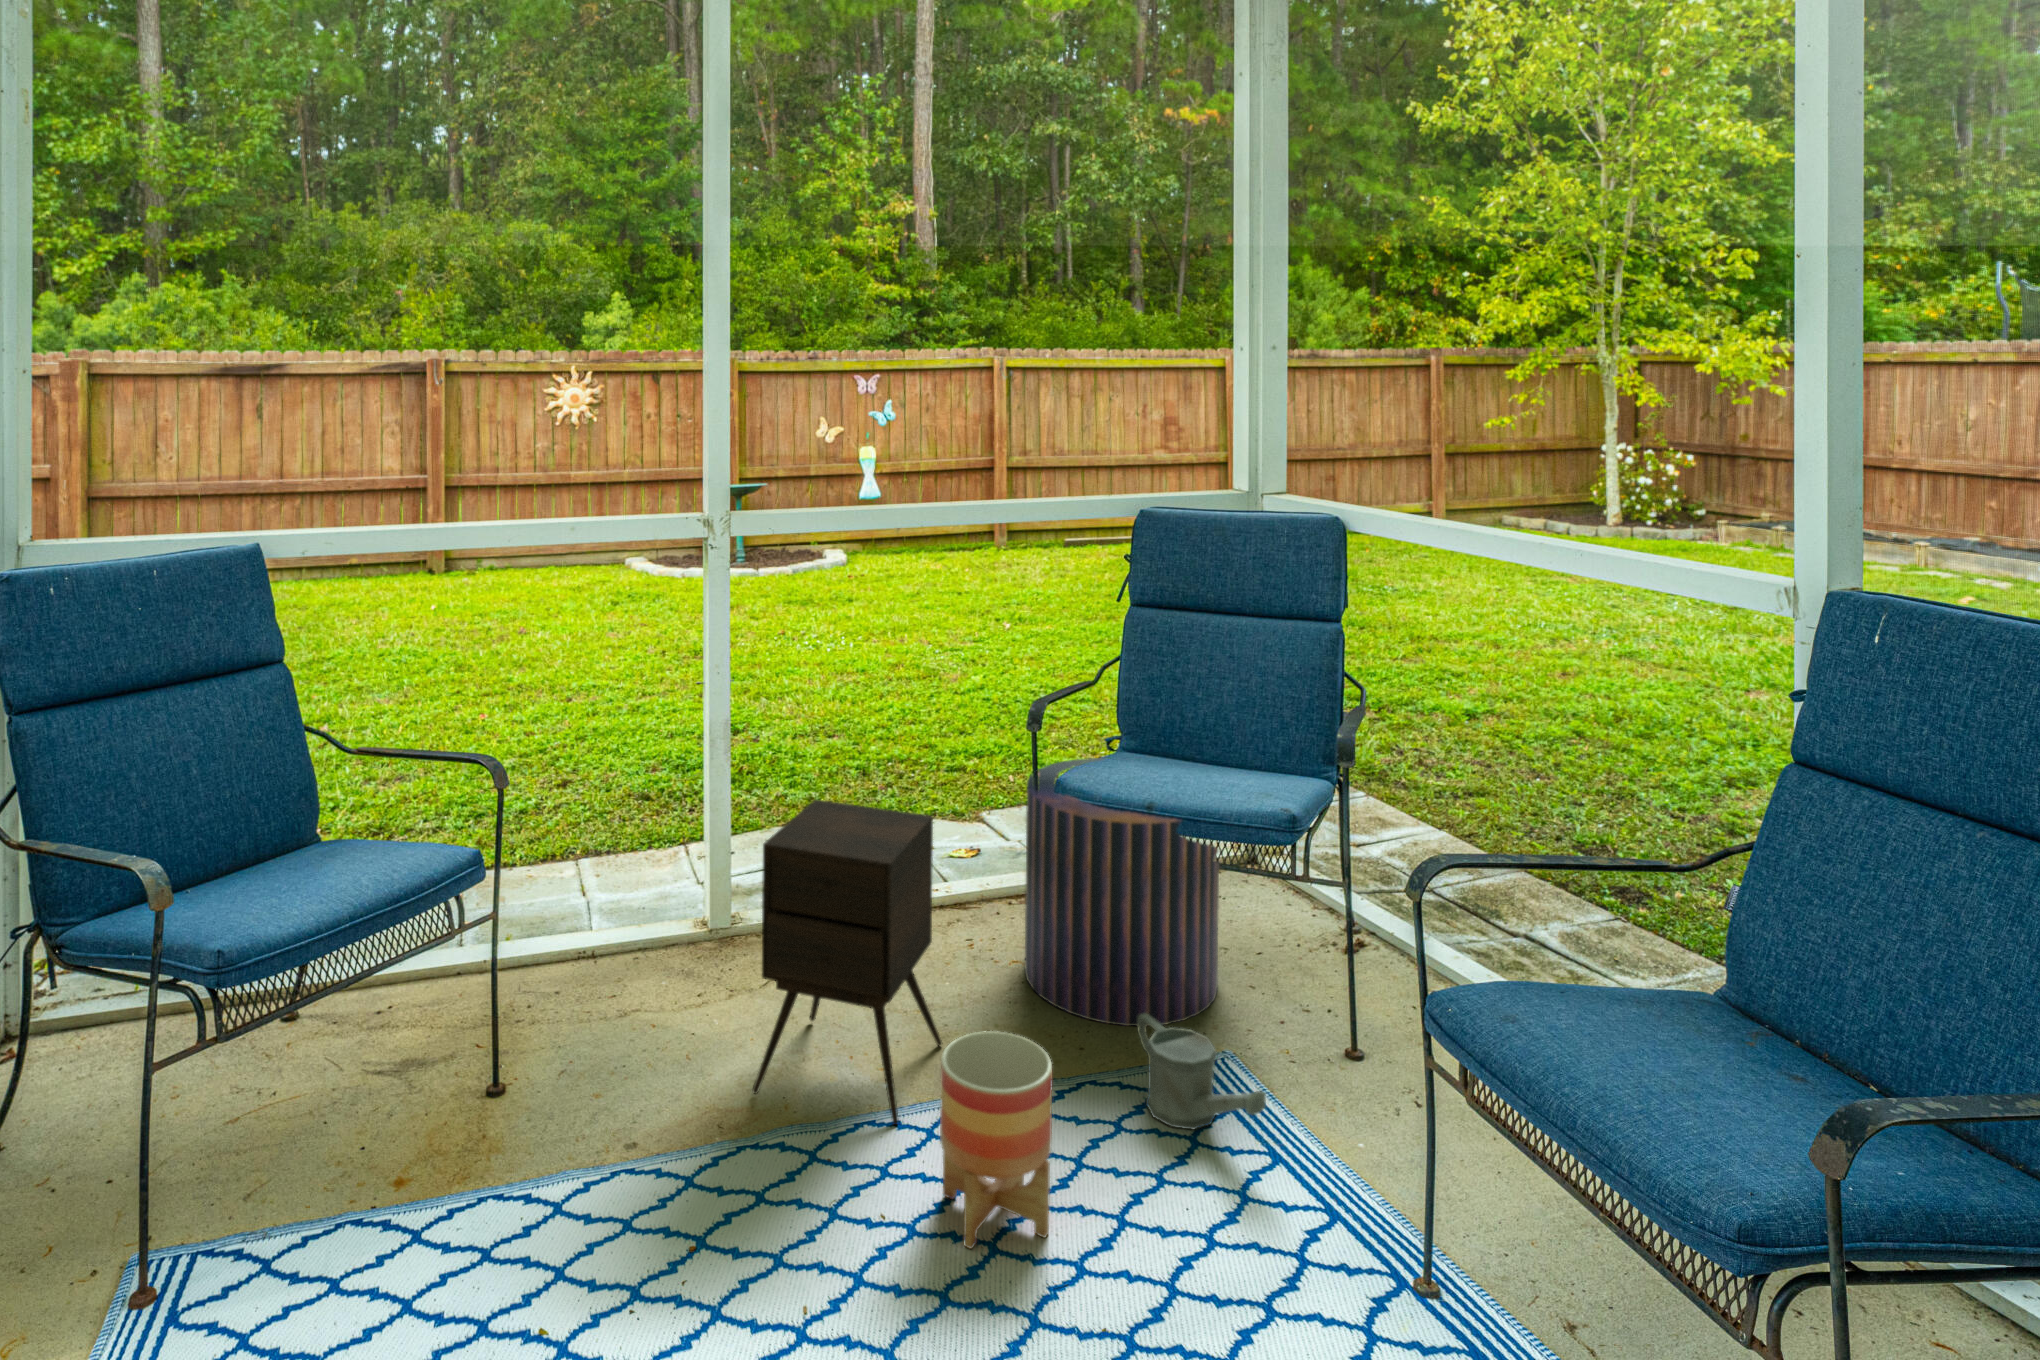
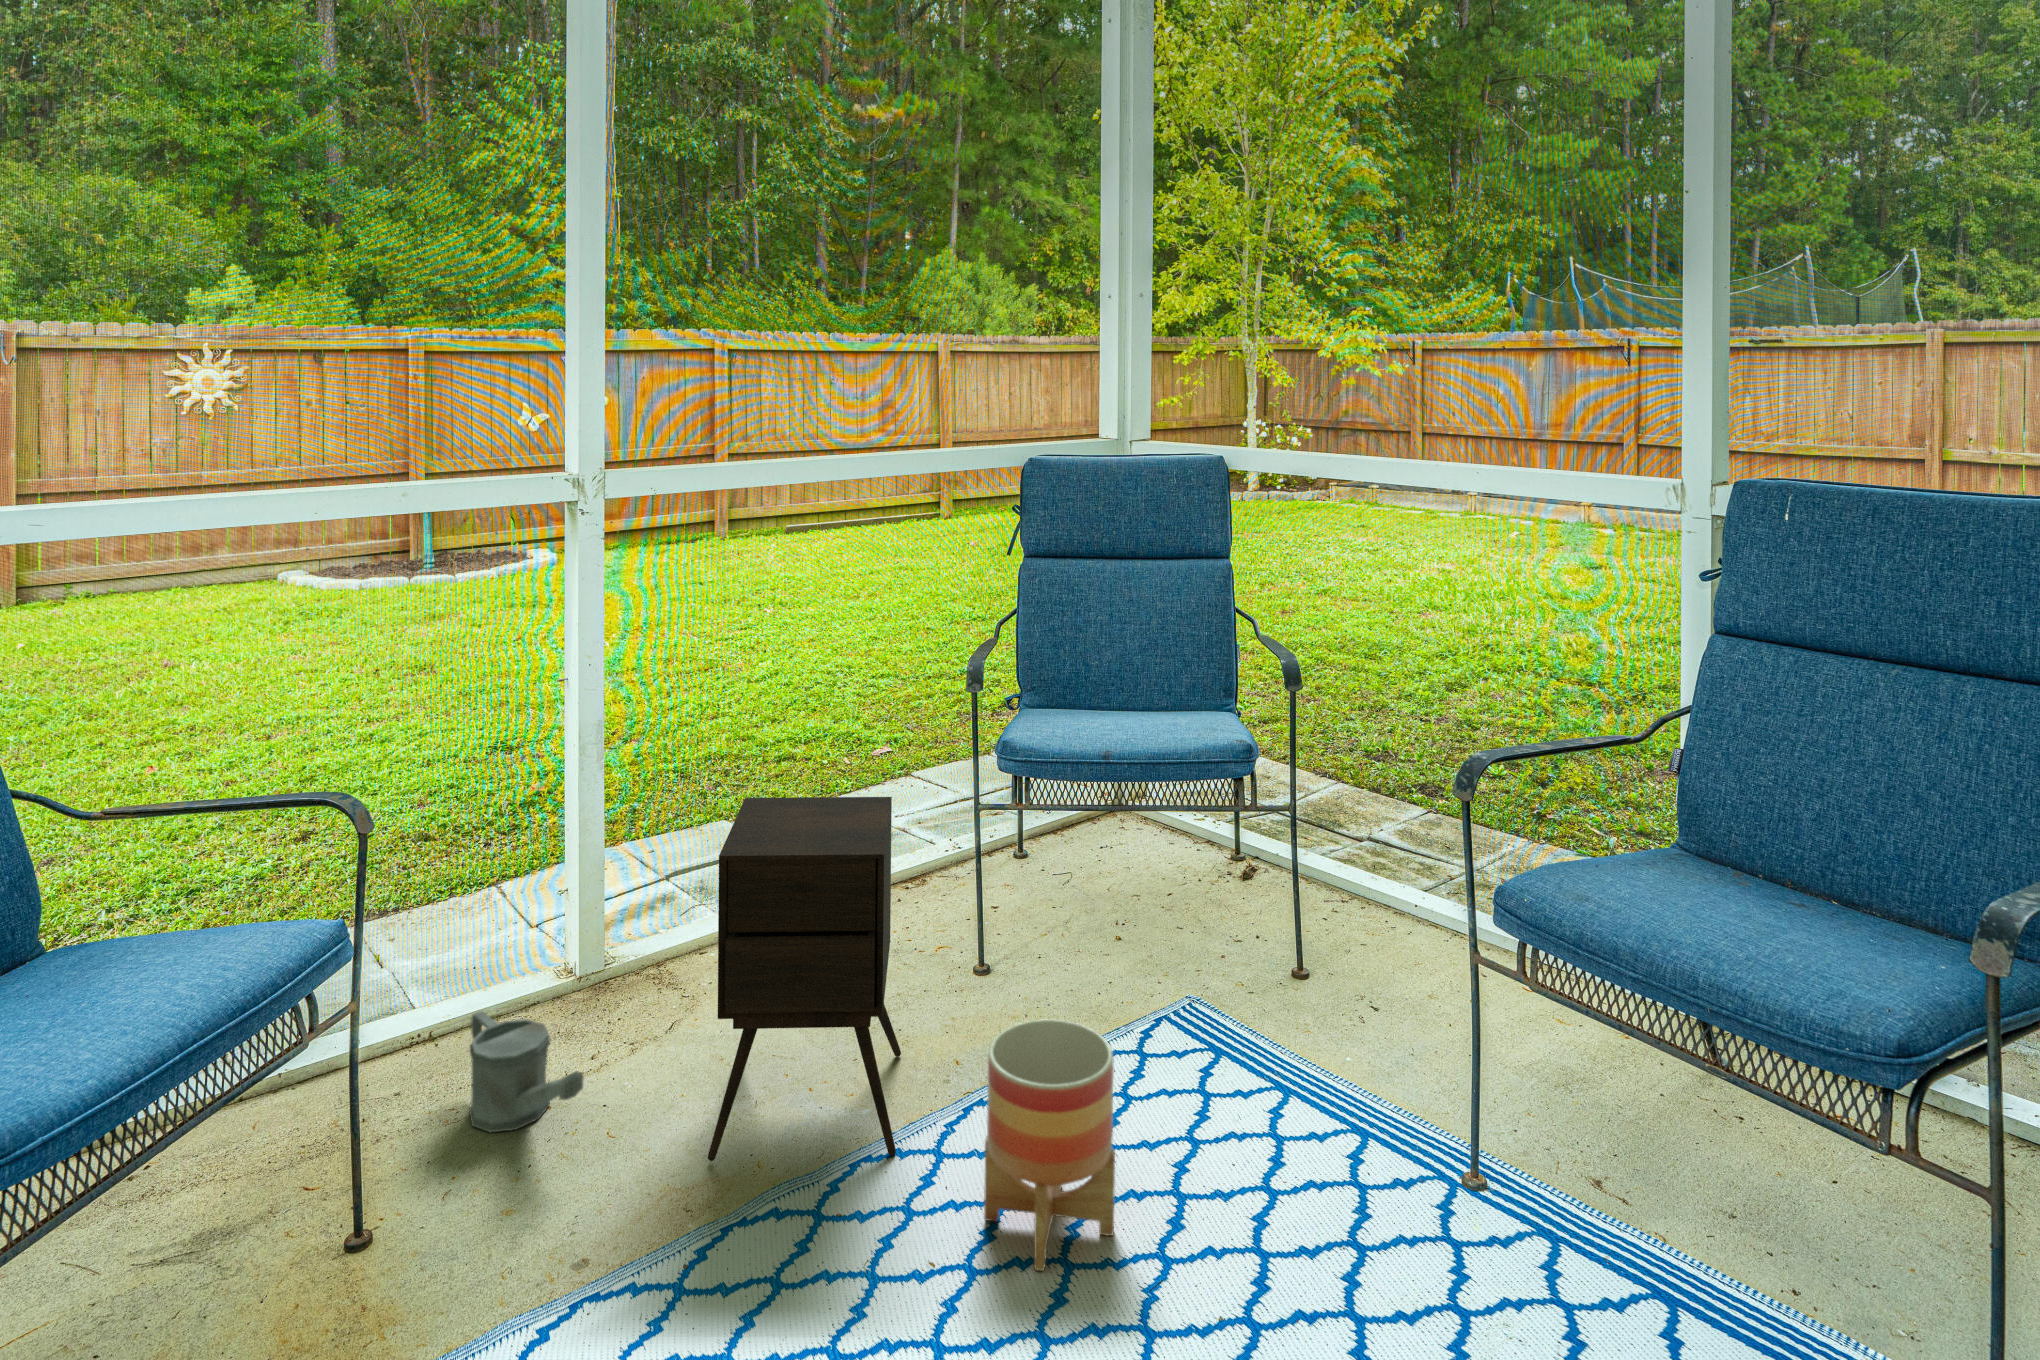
pouf: present [1025,758,1219,1026] -> none [946,715,1149,994]
watering can: present [1138,1013,1266,1129] -> present [469,1011,583,1132]

